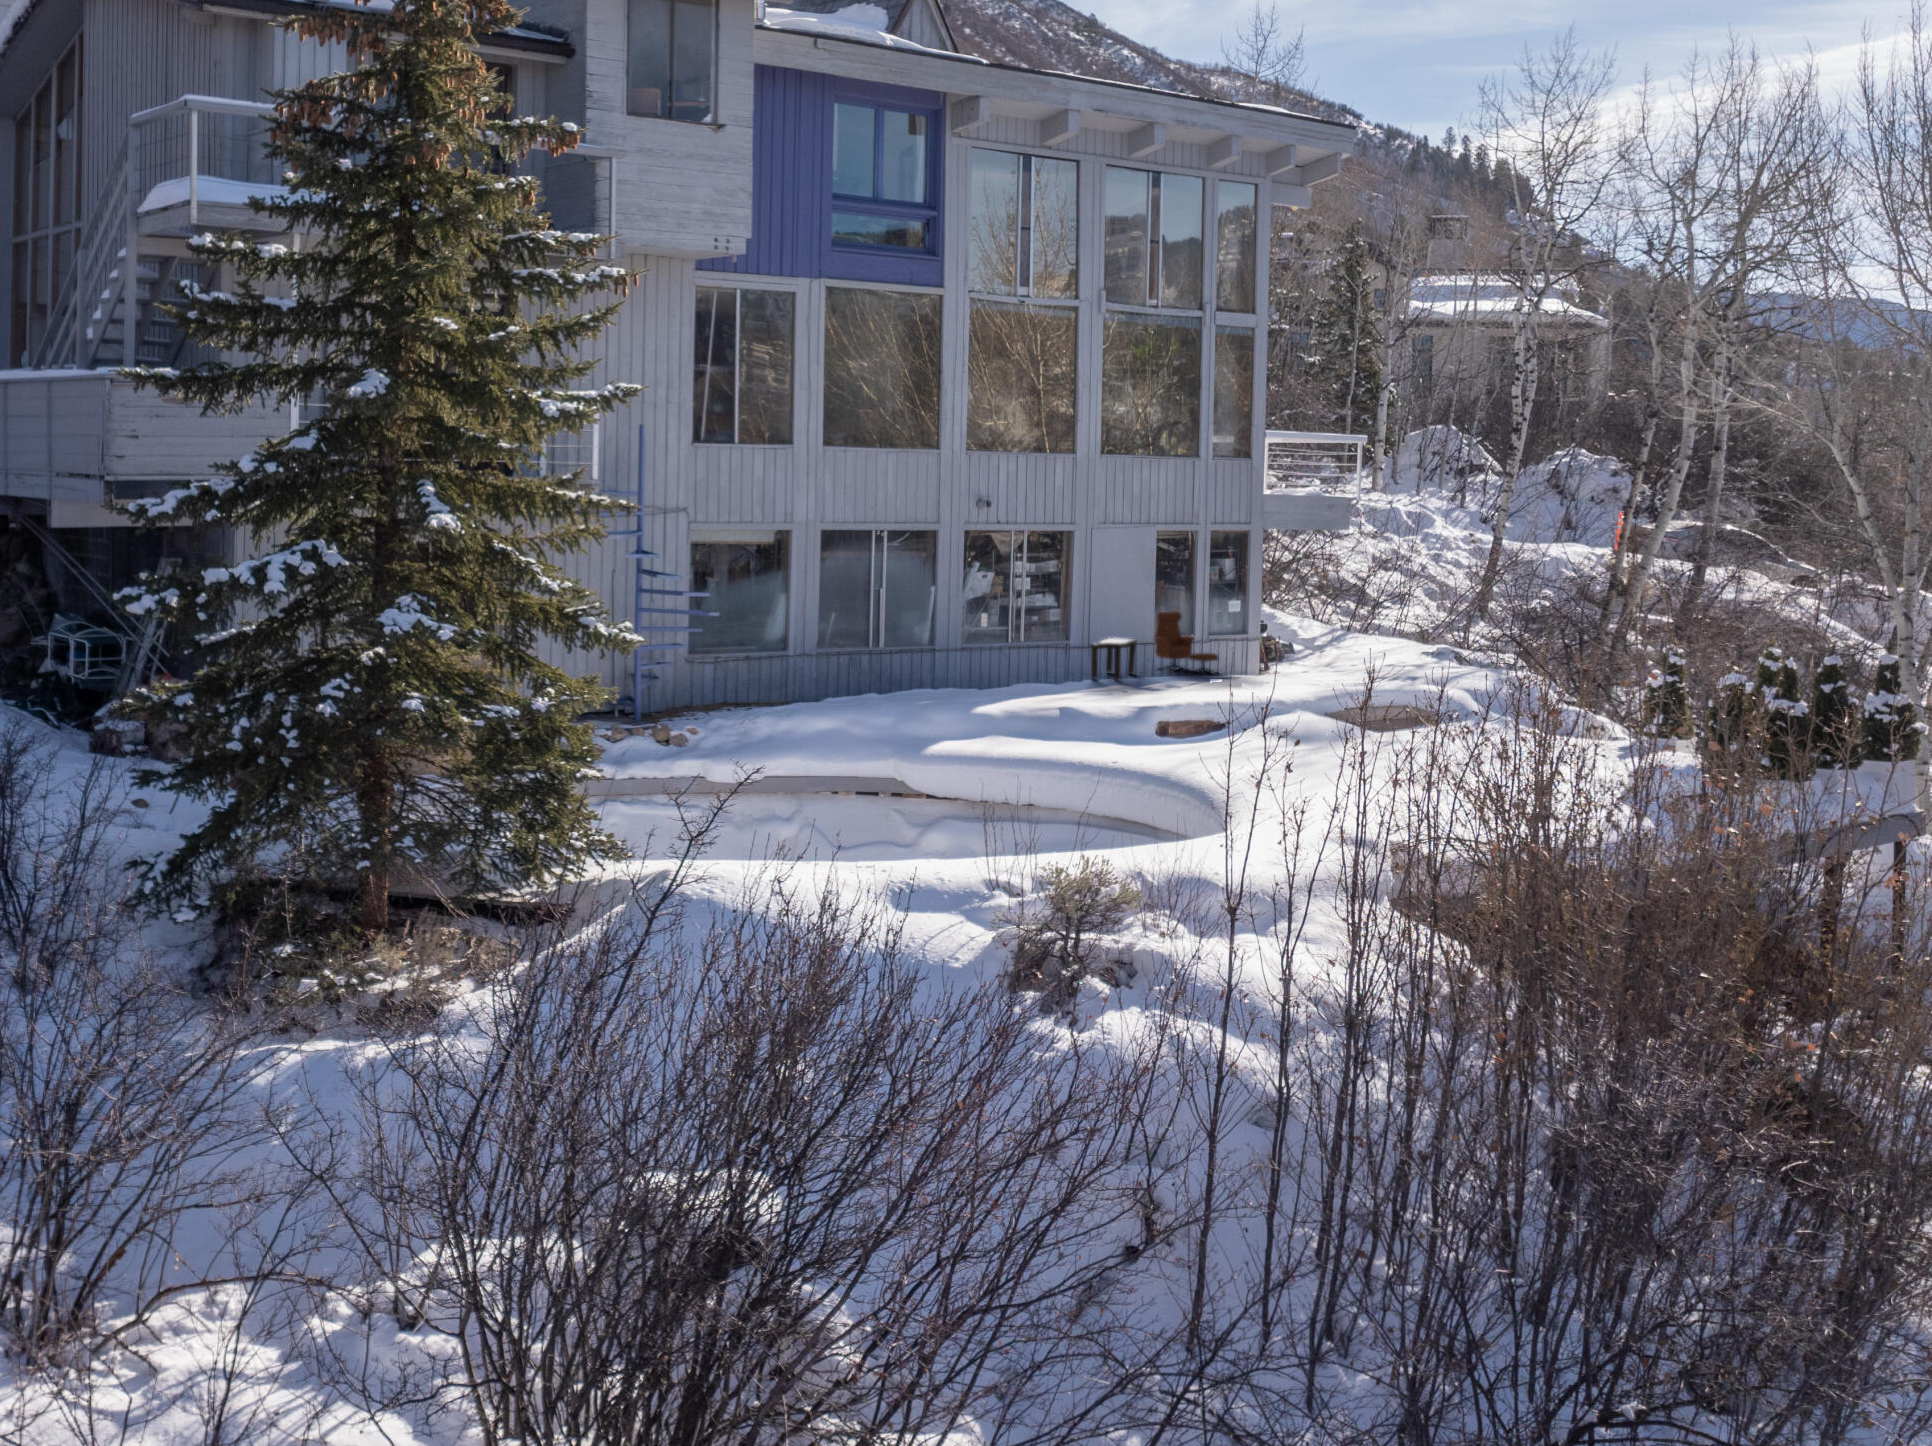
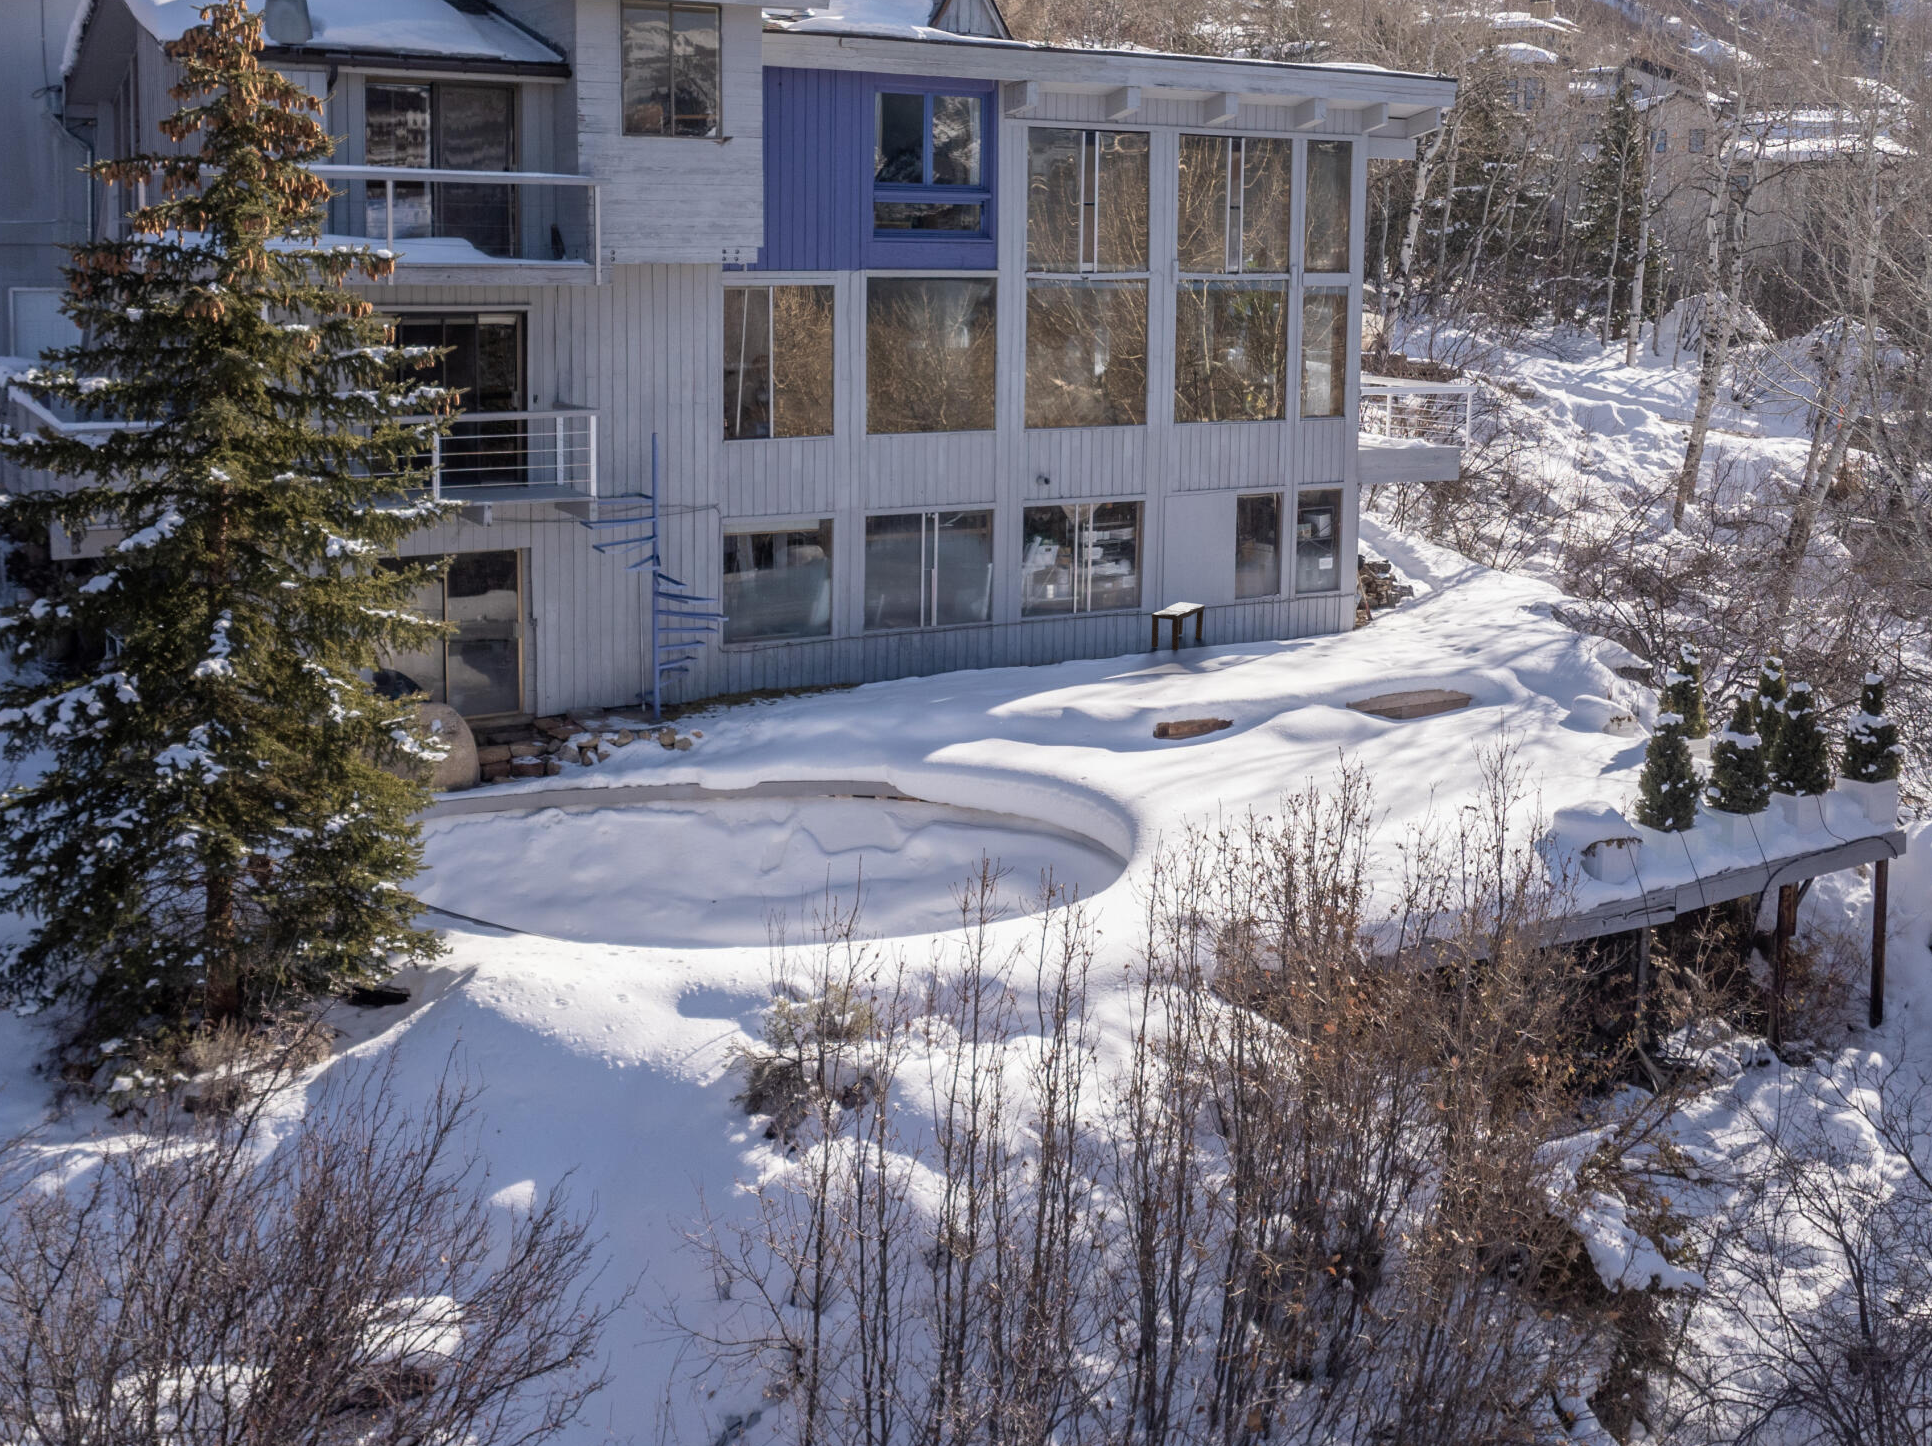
lounge chair: present [1154,611,1219,674] -> none [1227,572,1288,640]

